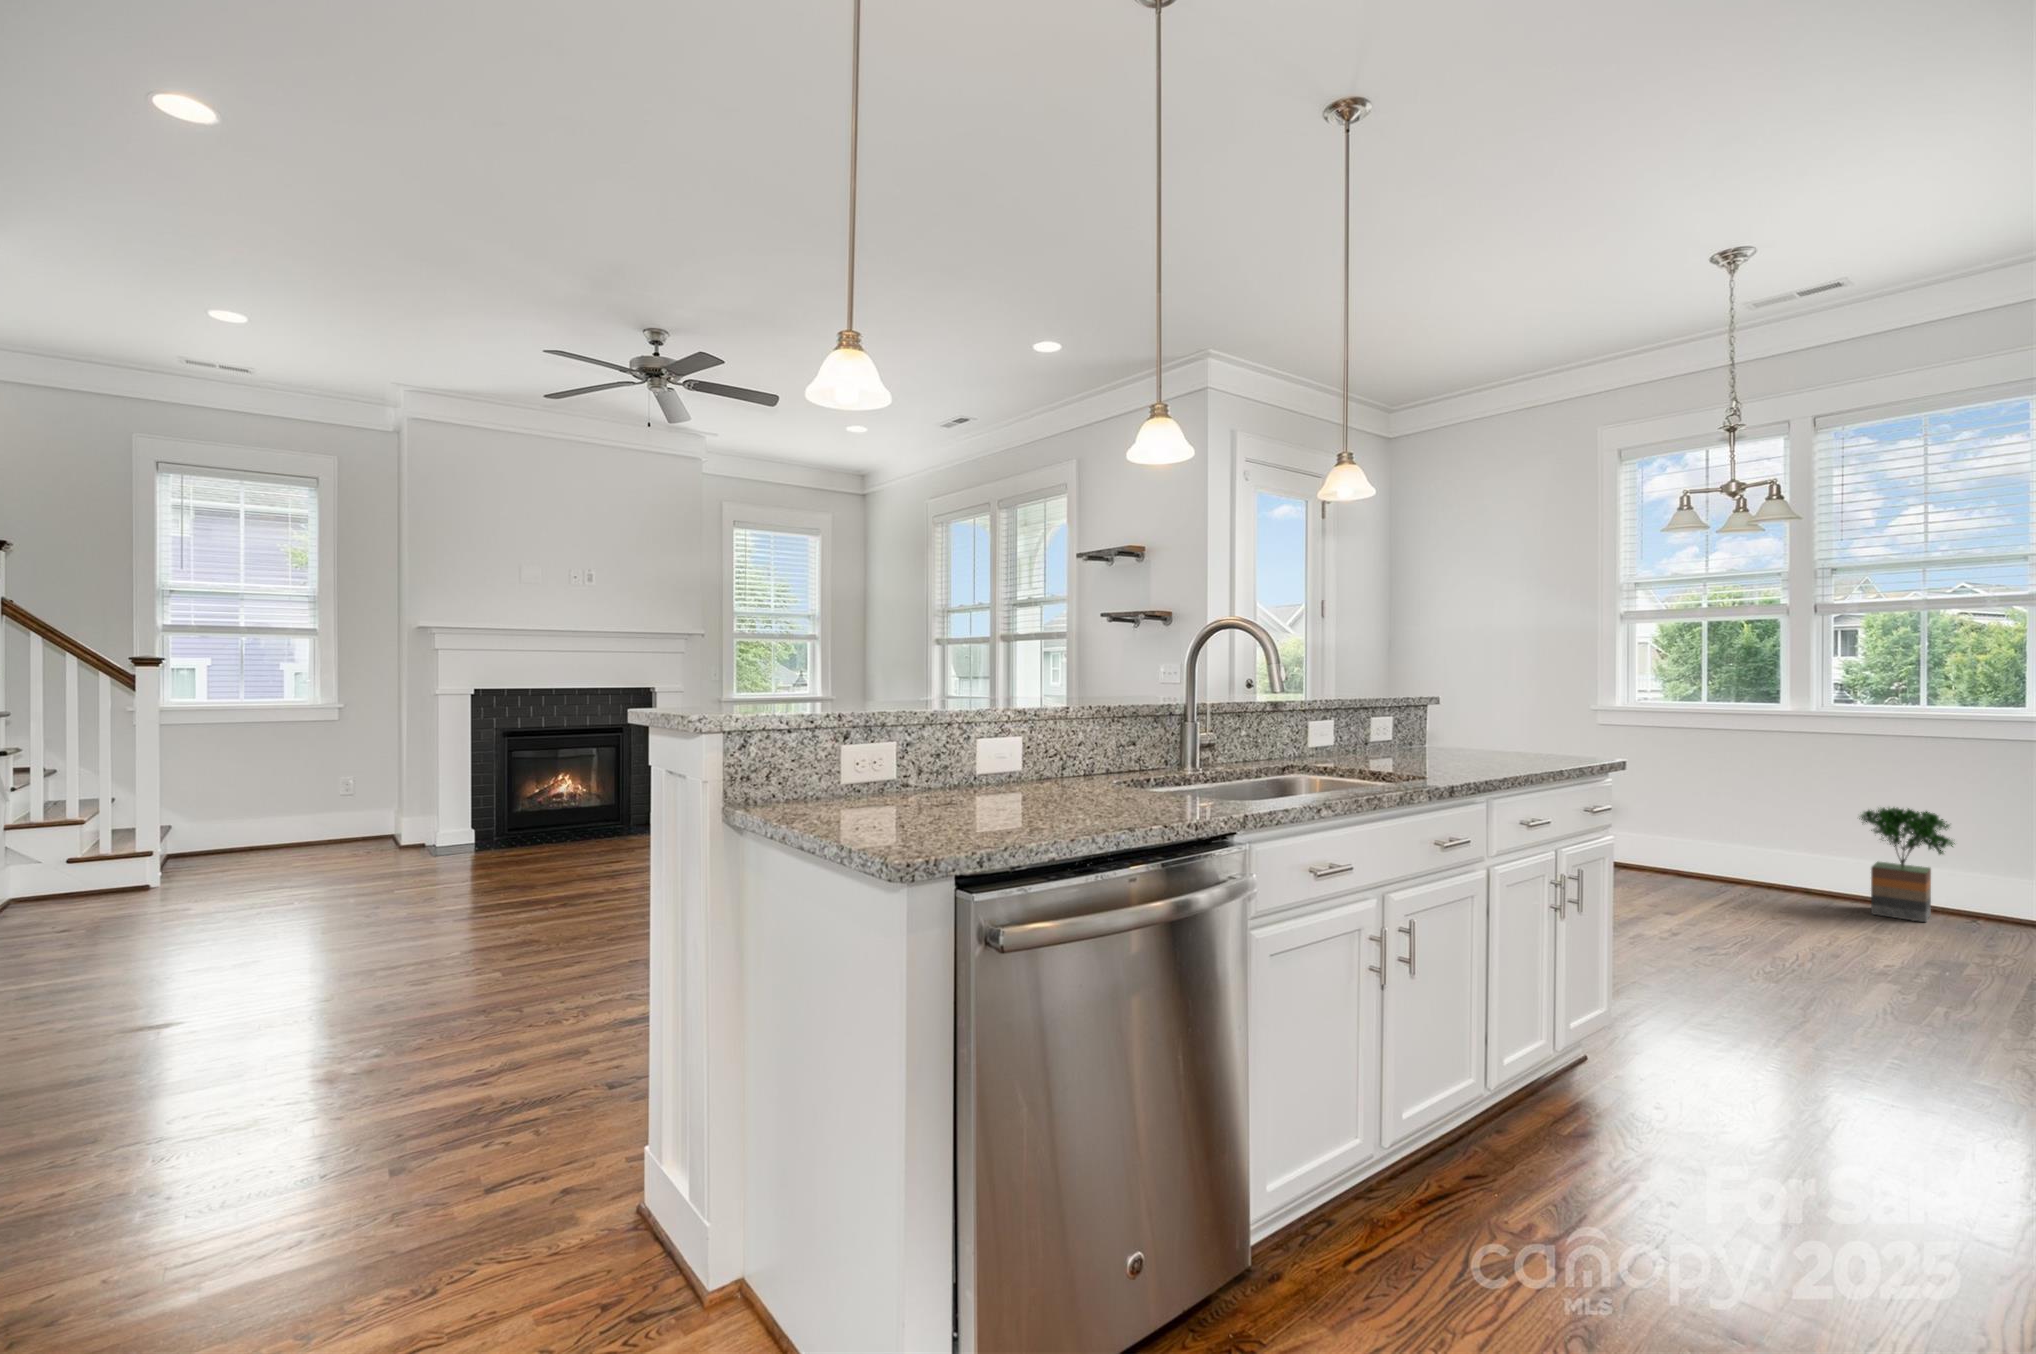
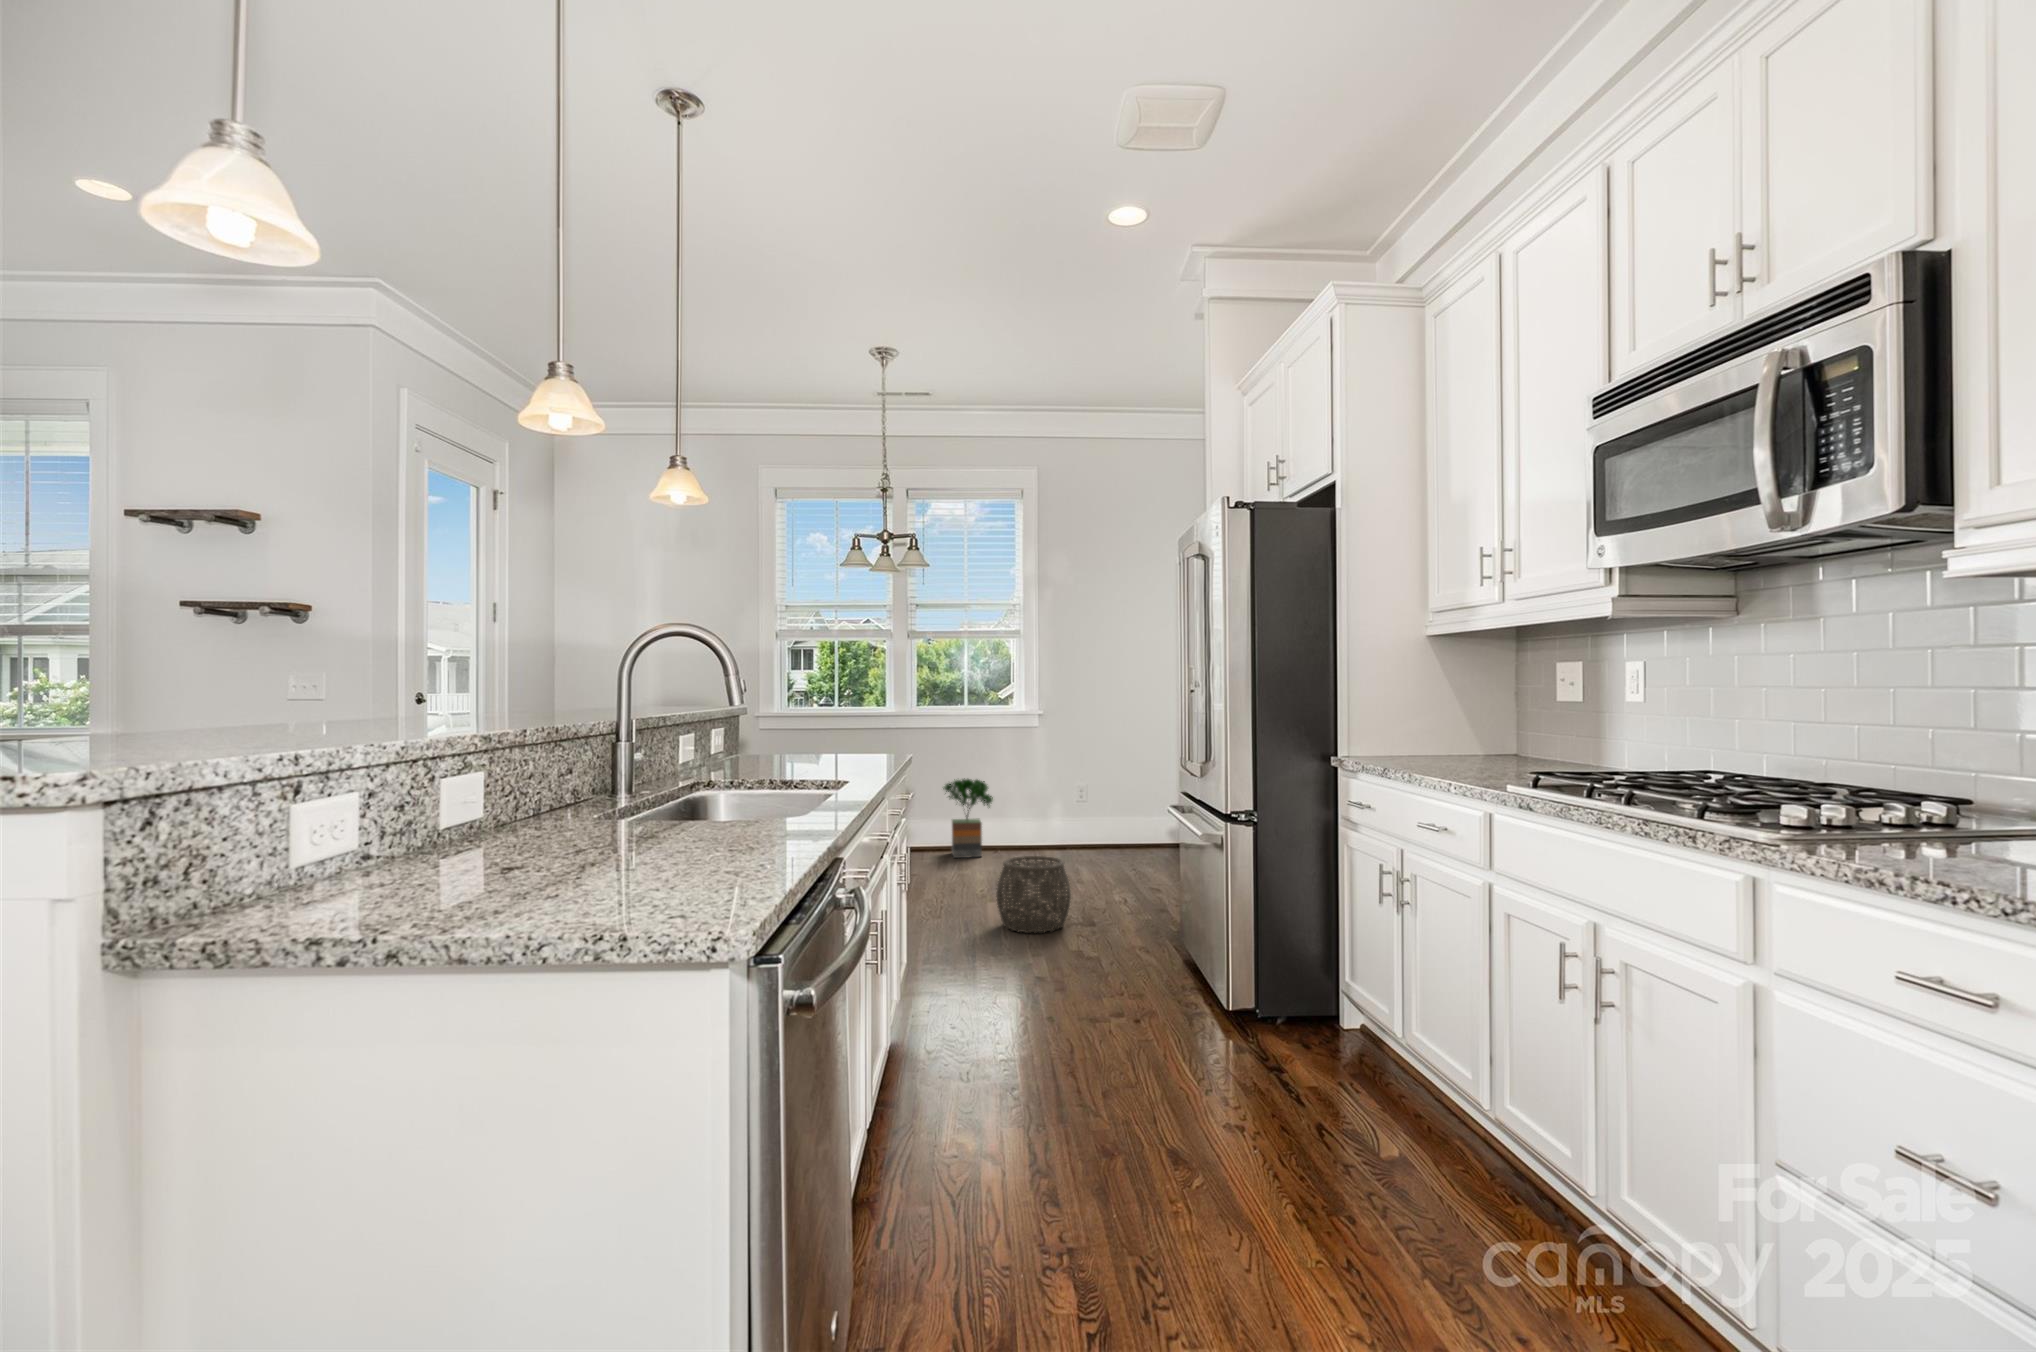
woven basket: none [1838,924,1991,1046] -> present [997,856,1071,933]

